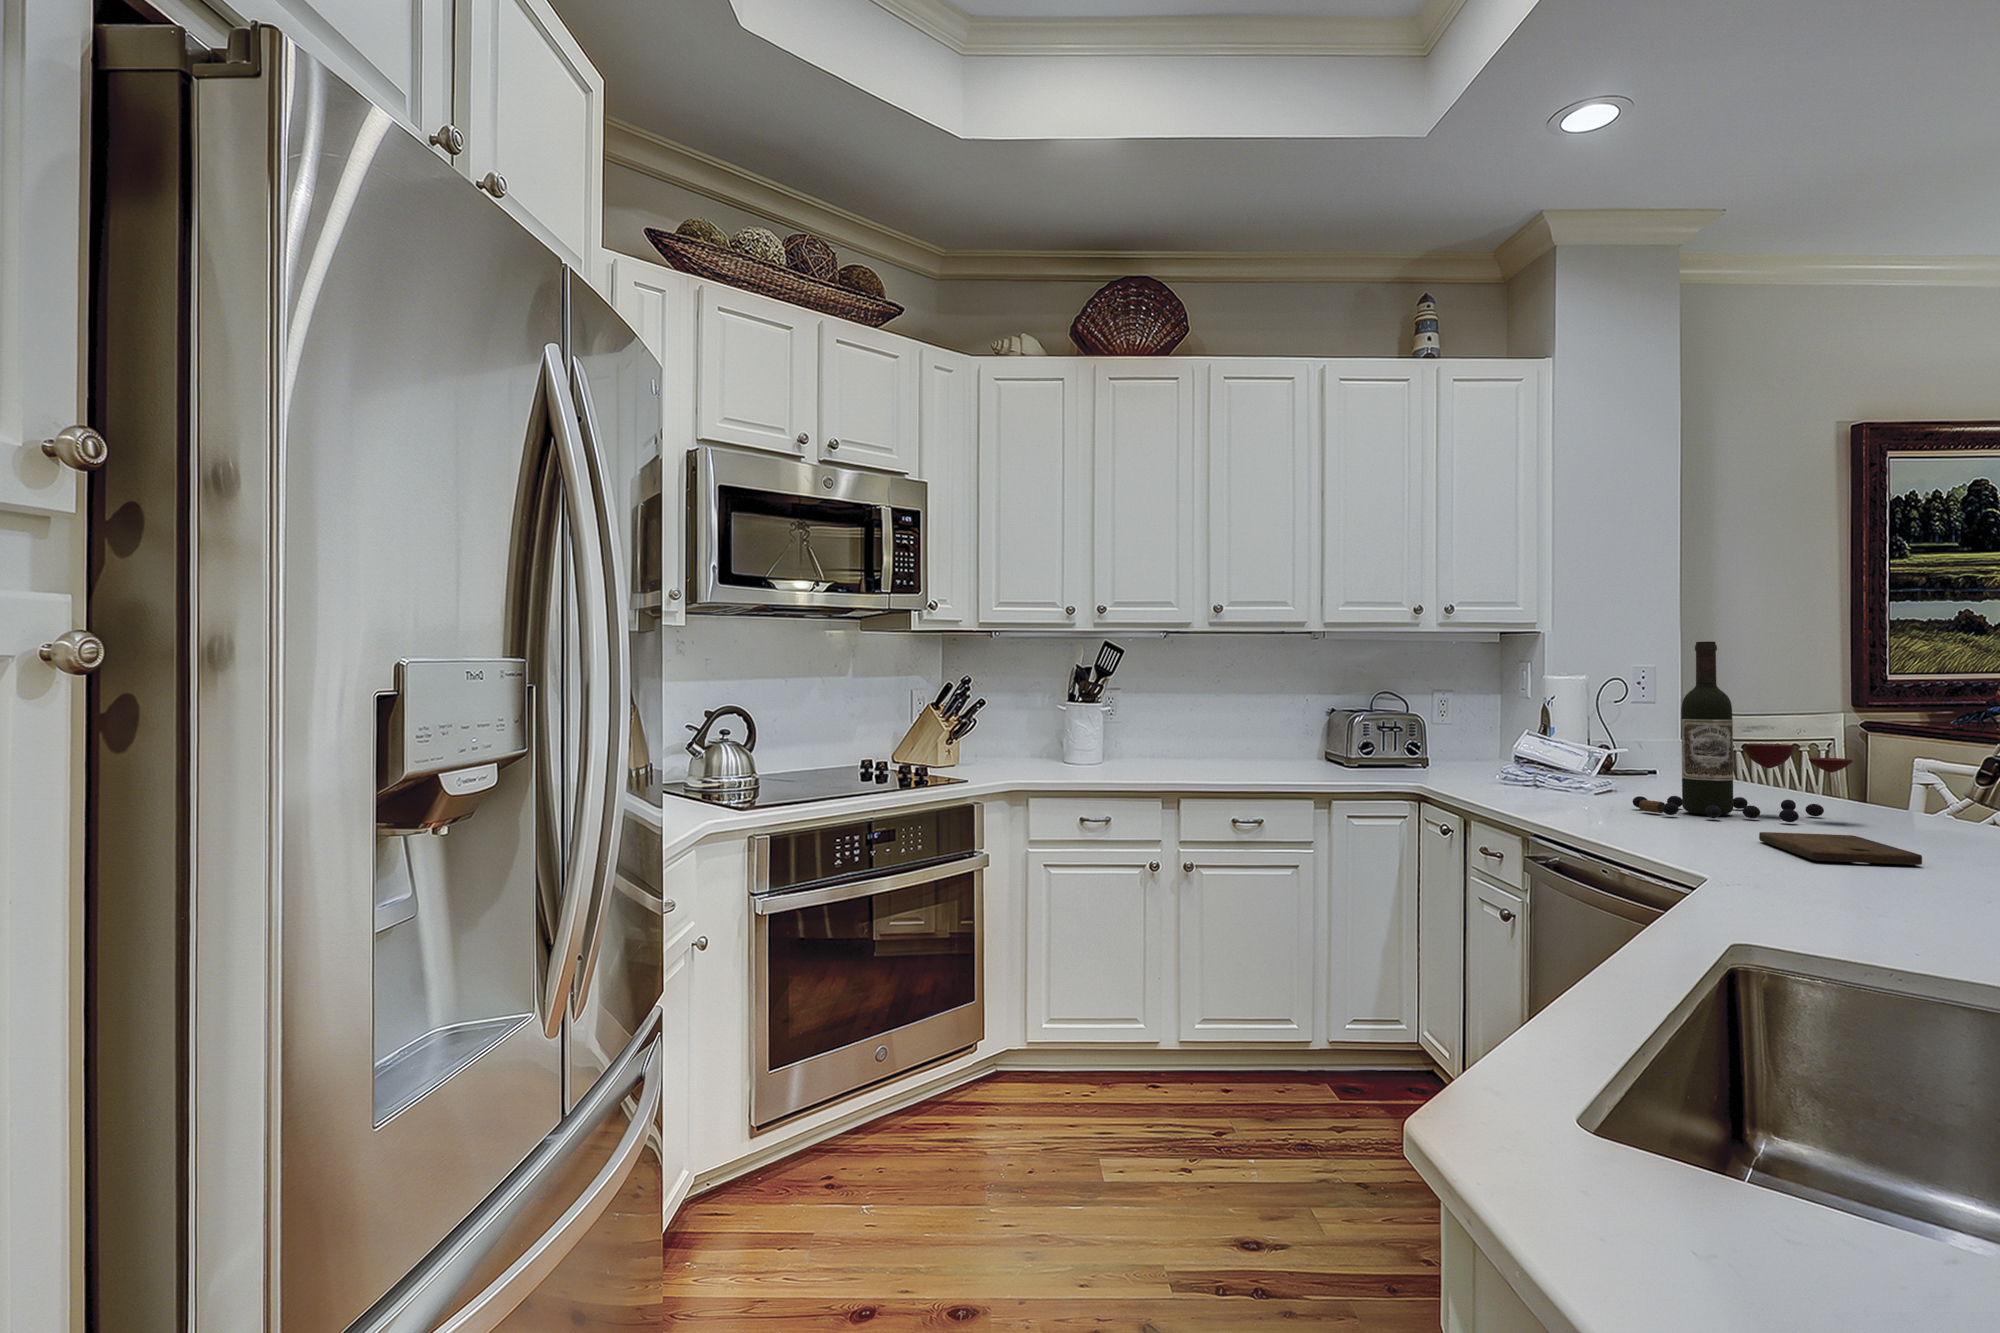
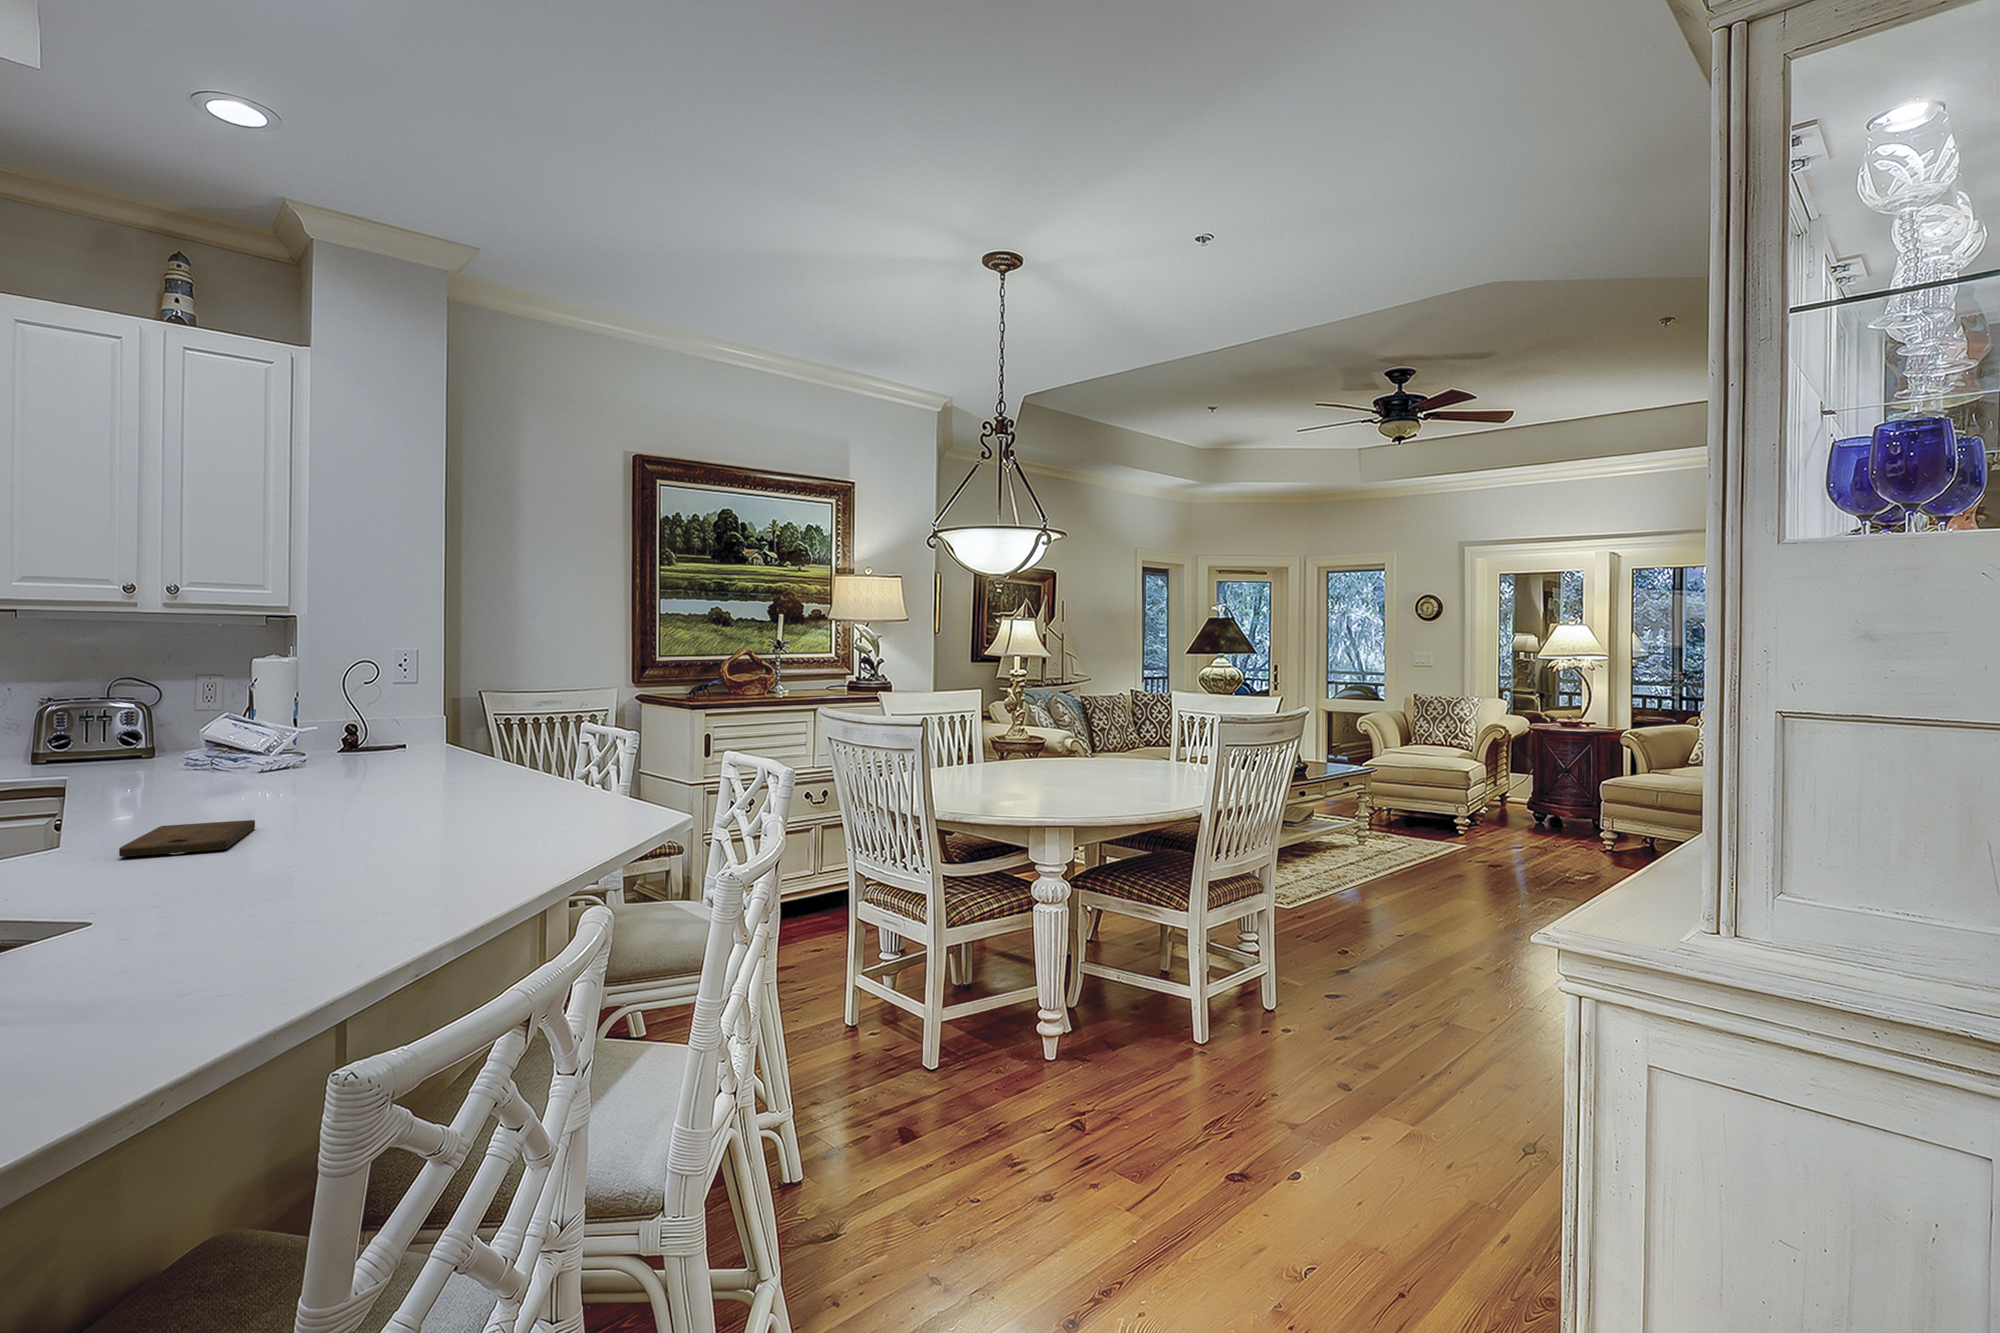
wine bottle: present [1633,641,1853,822] -> none [165,638,357,807]

